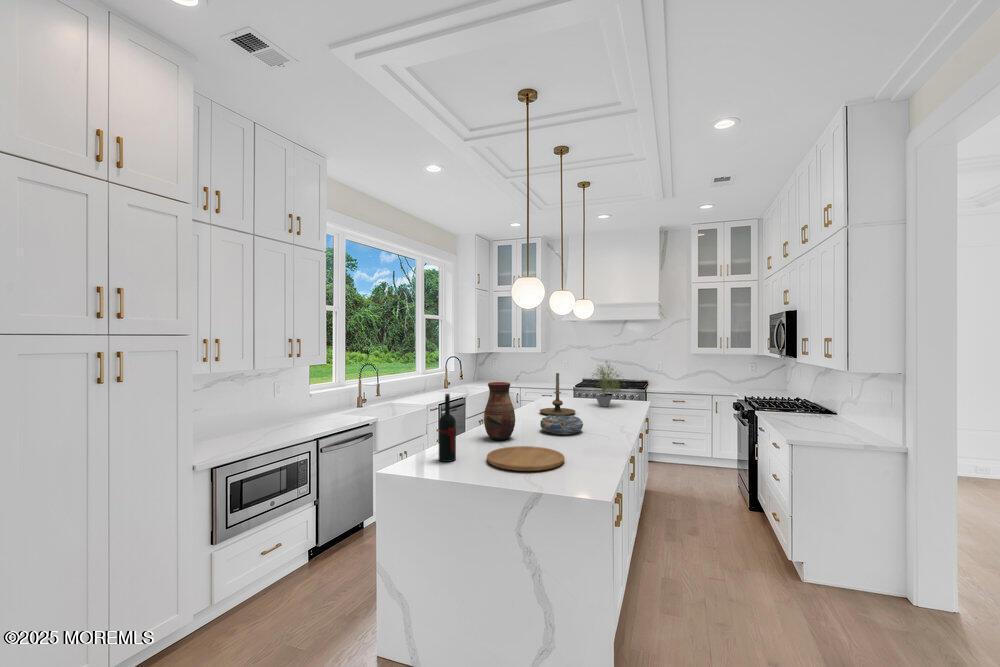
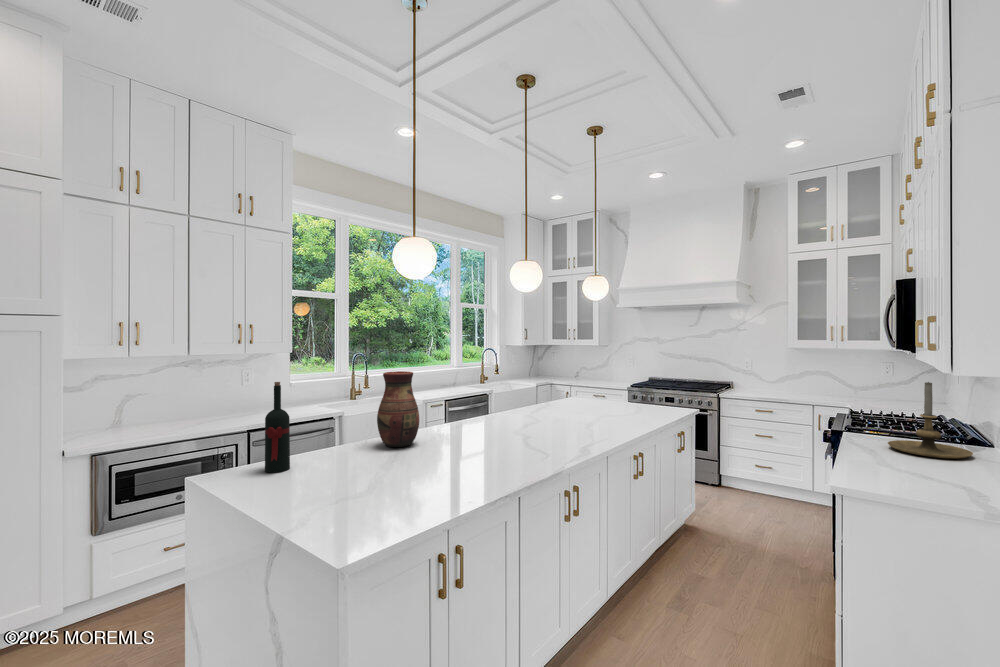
potted plant: present [592,366,620,407] -> none [588,349,642,412]
candle holder: present [540,373,575,416] -> present [888,382,973,458]
decorative bowl: present [540,415,583,435] -> none [463,419,522,446]
cutting board: present [487,446,565,471] -> none [301,459,418,500]

